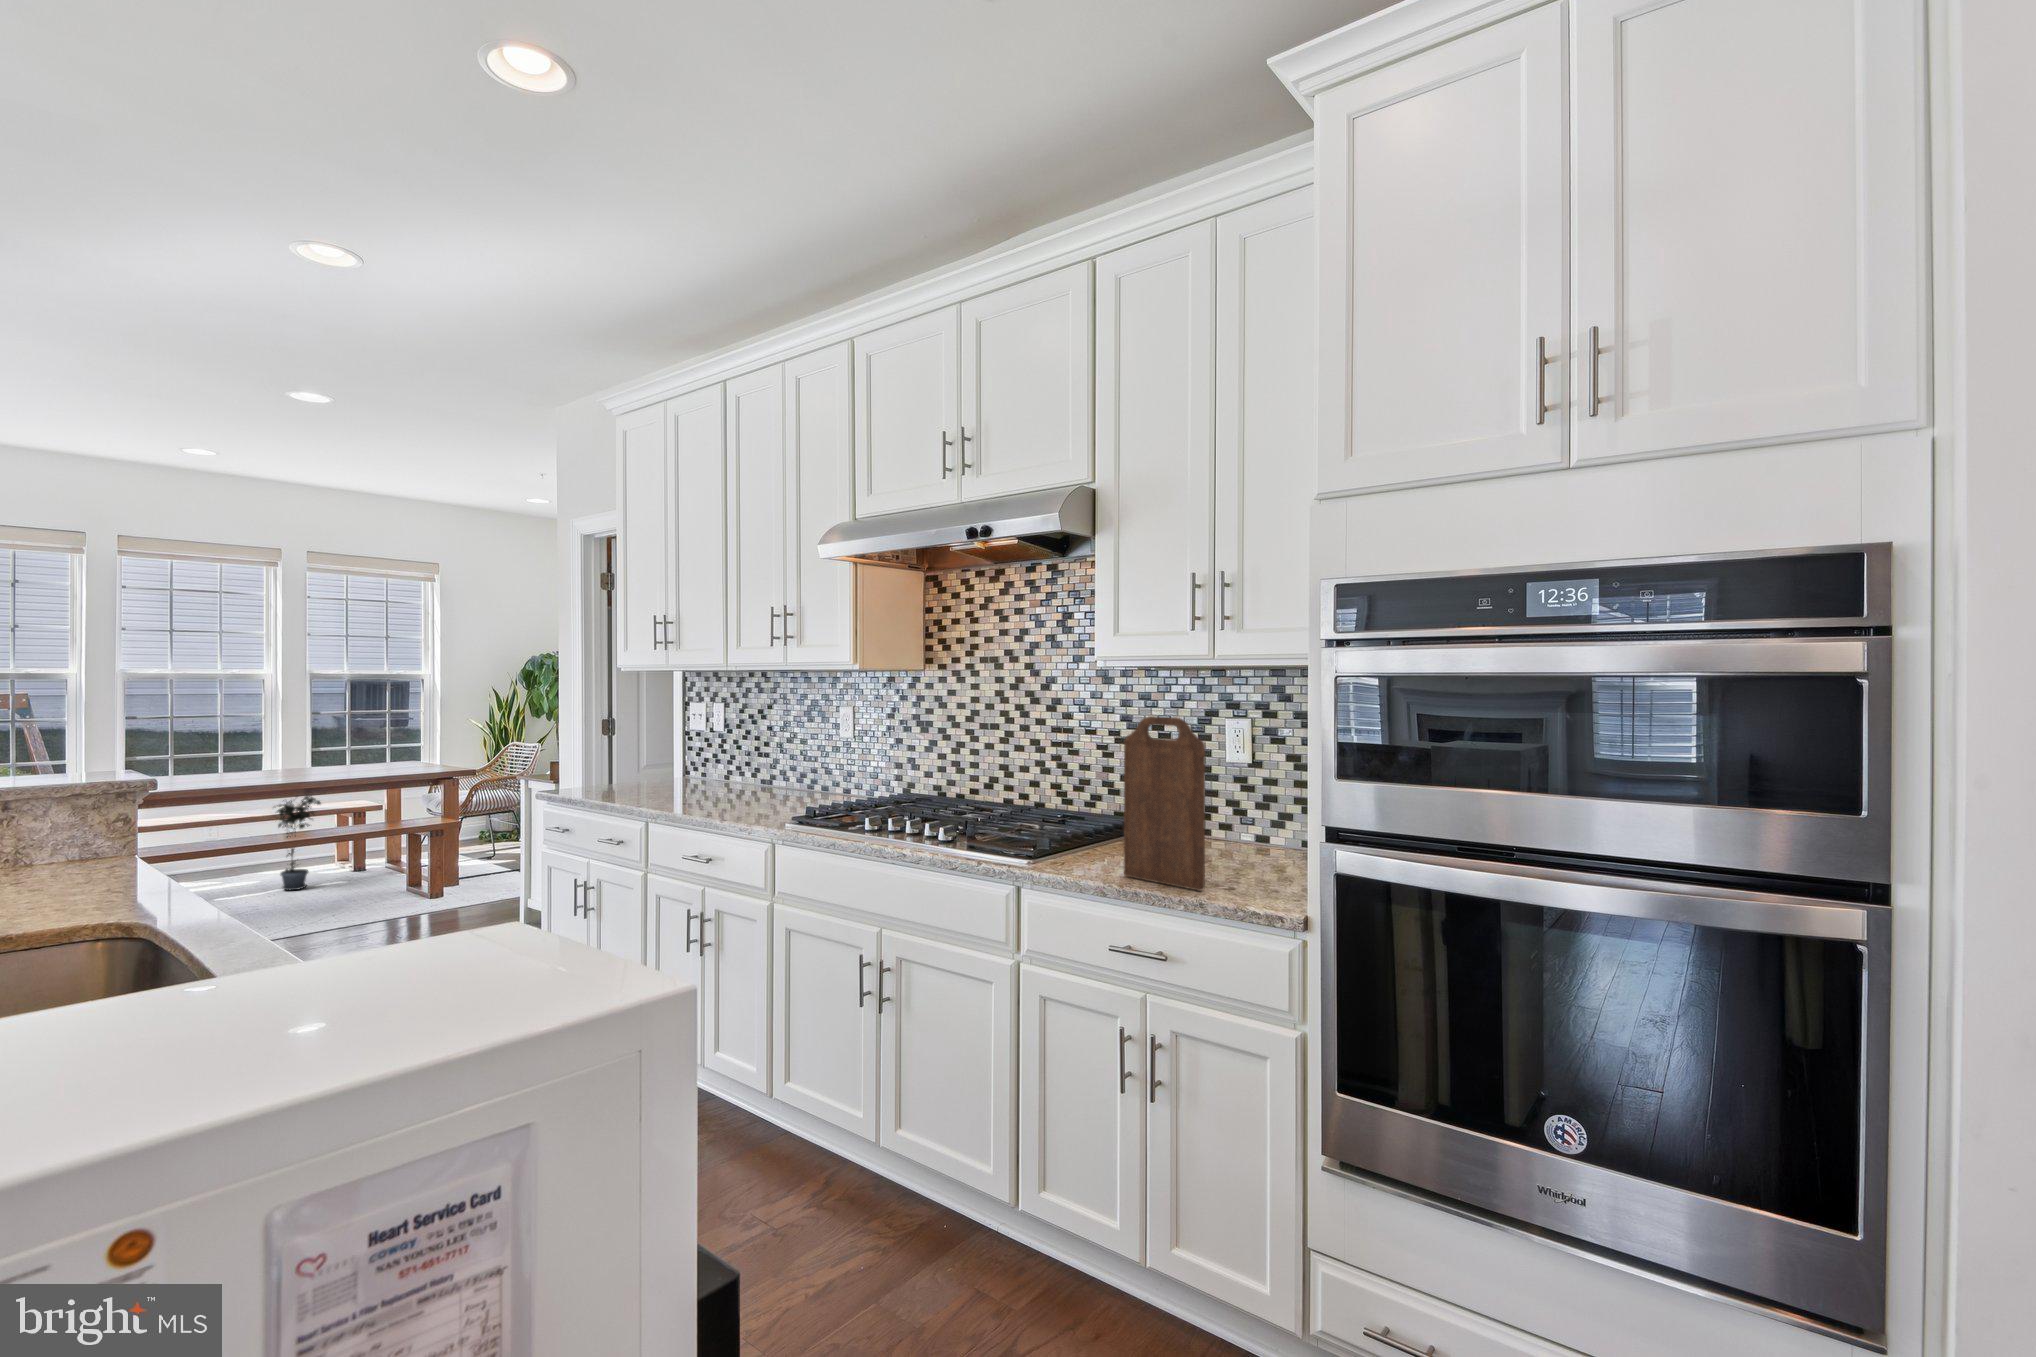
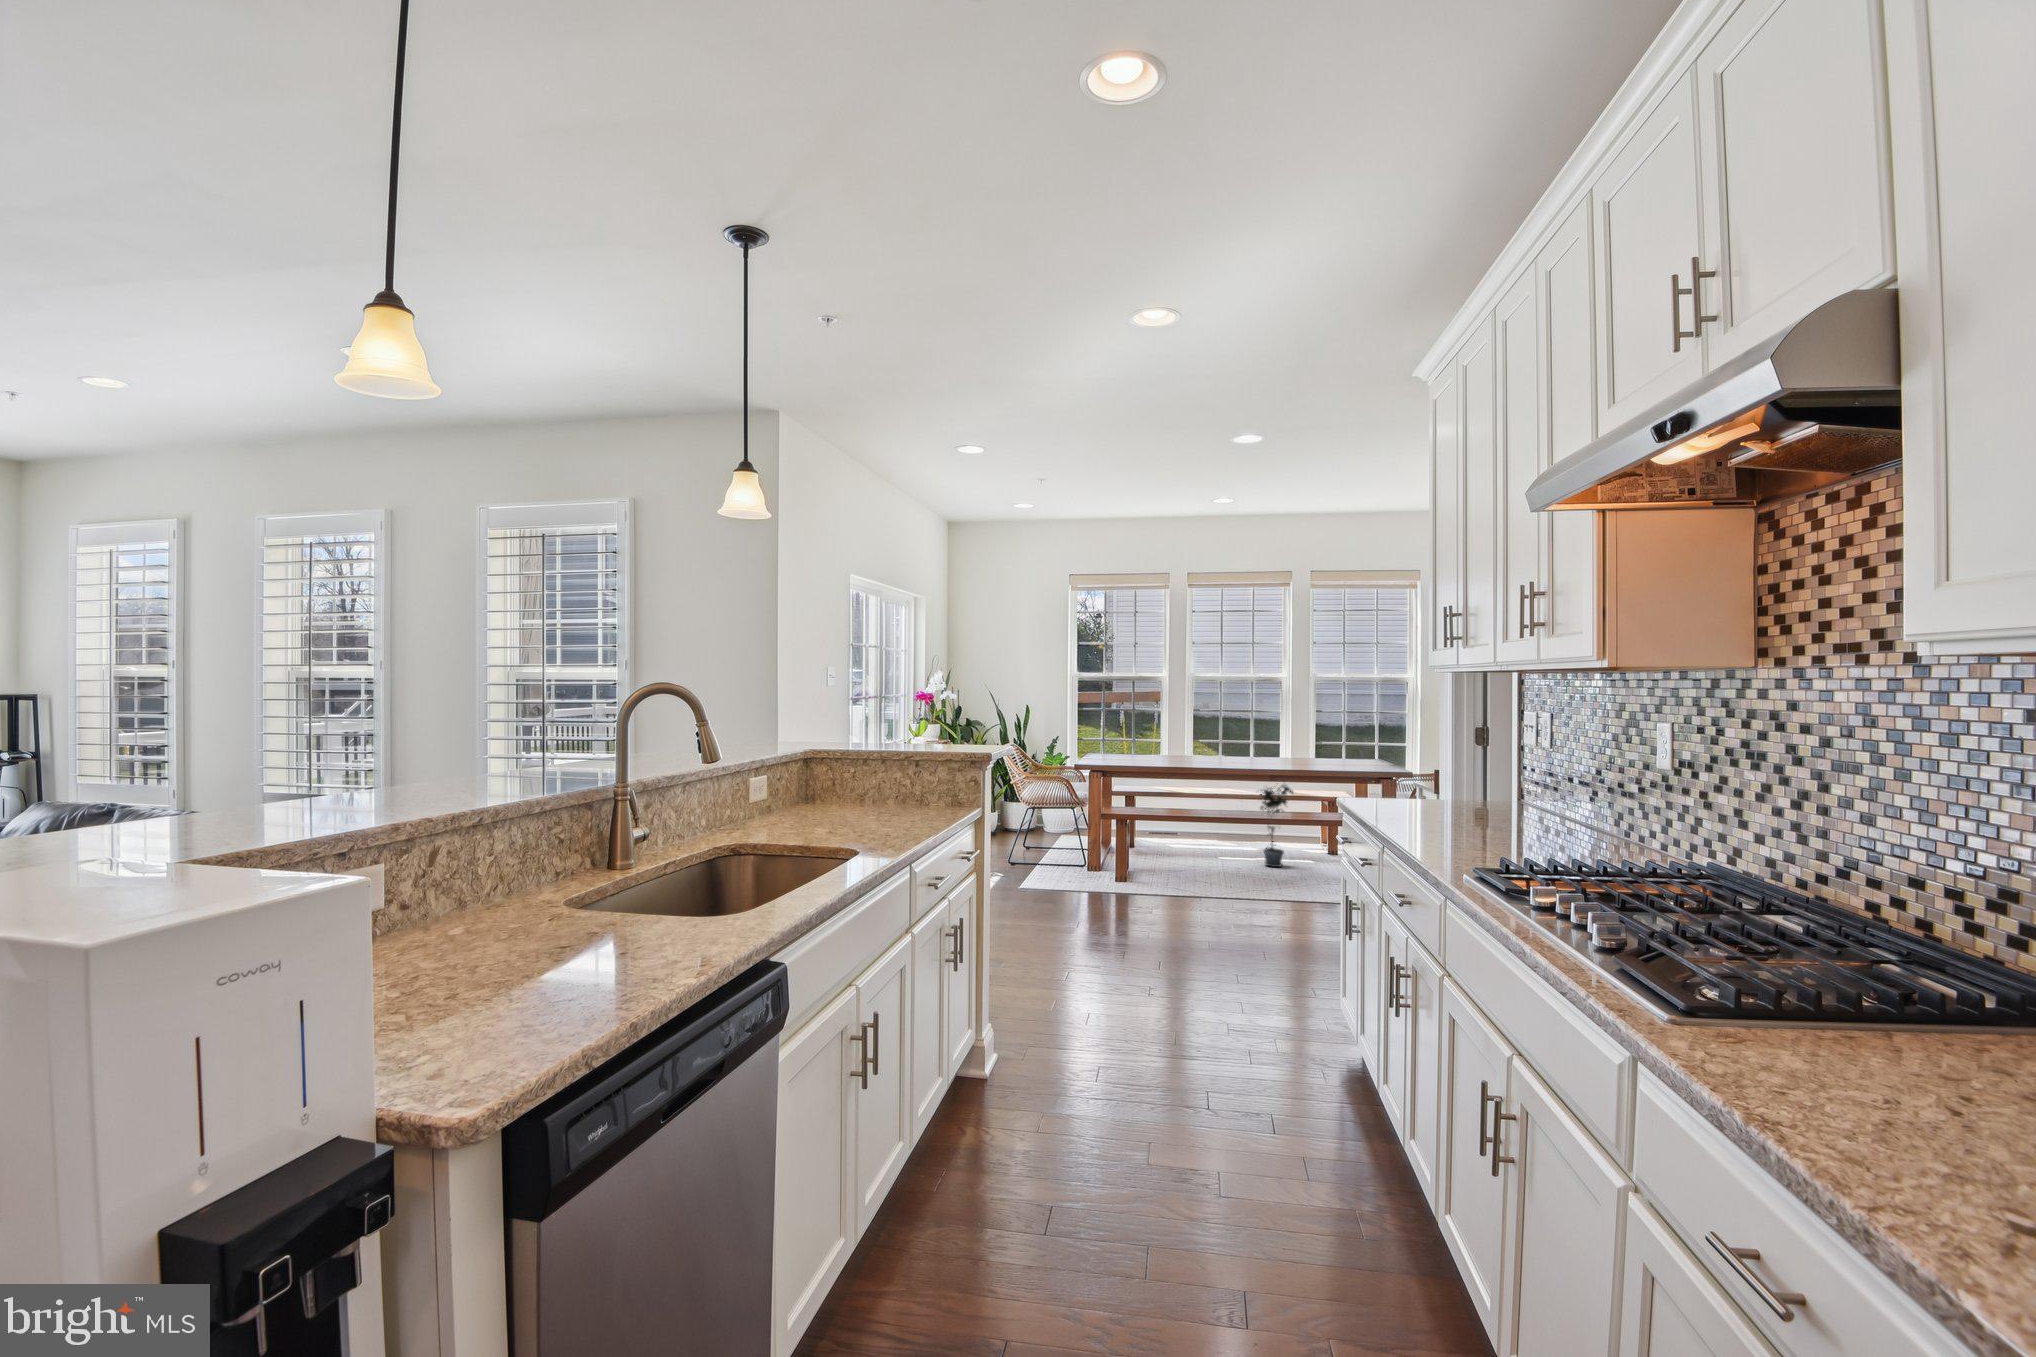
cutting board: present [1124,716,1205,891] -> none [1792,753,1931,1181]

